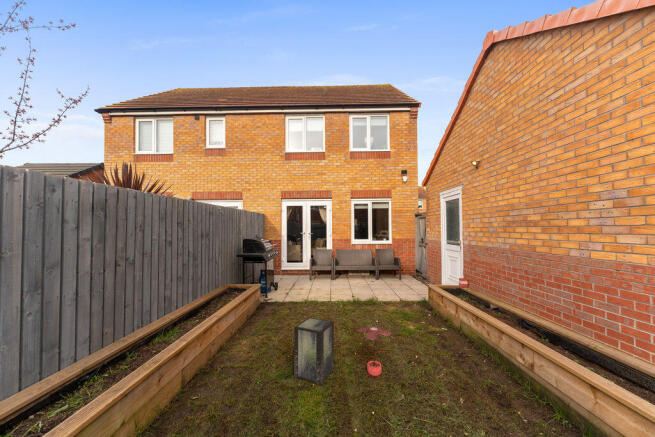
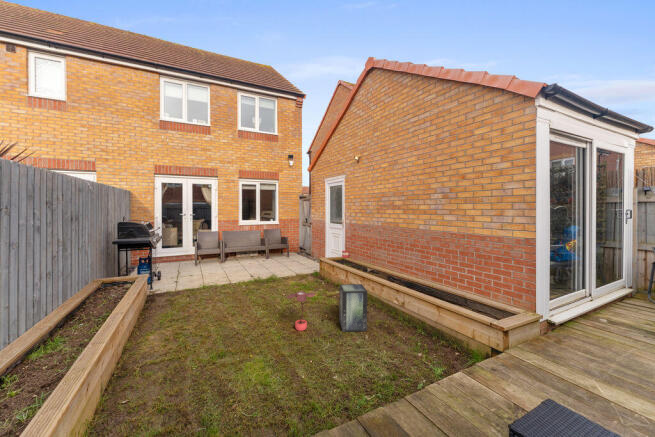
storage box: present [294,317,334,385] -> present [339,284,367,332]

